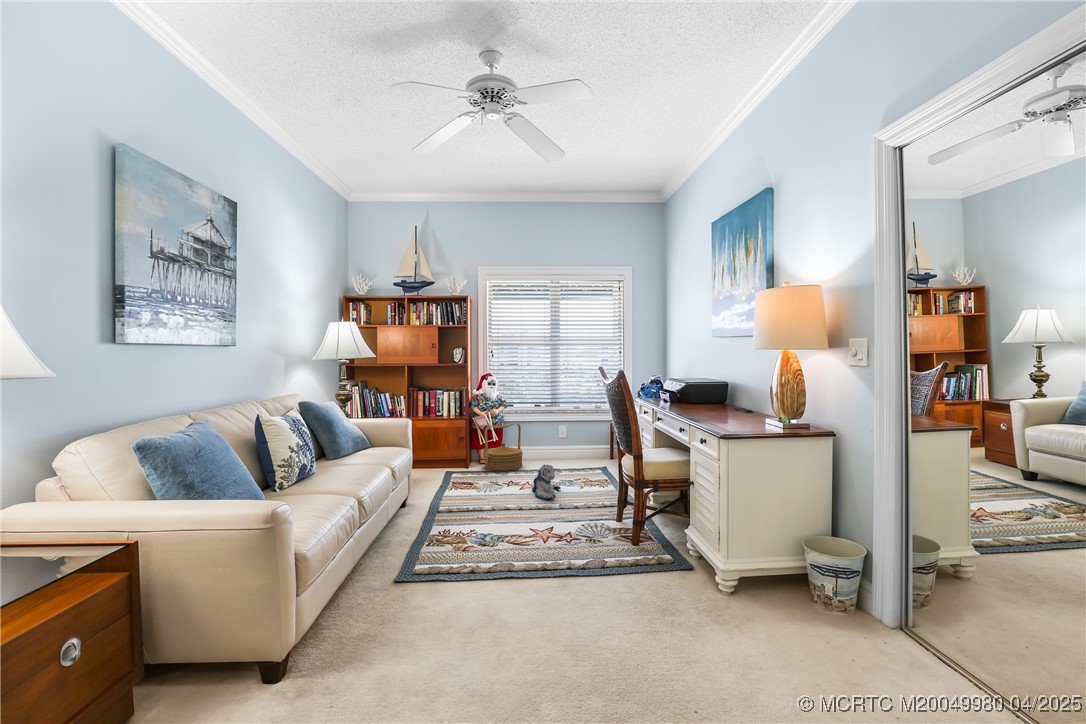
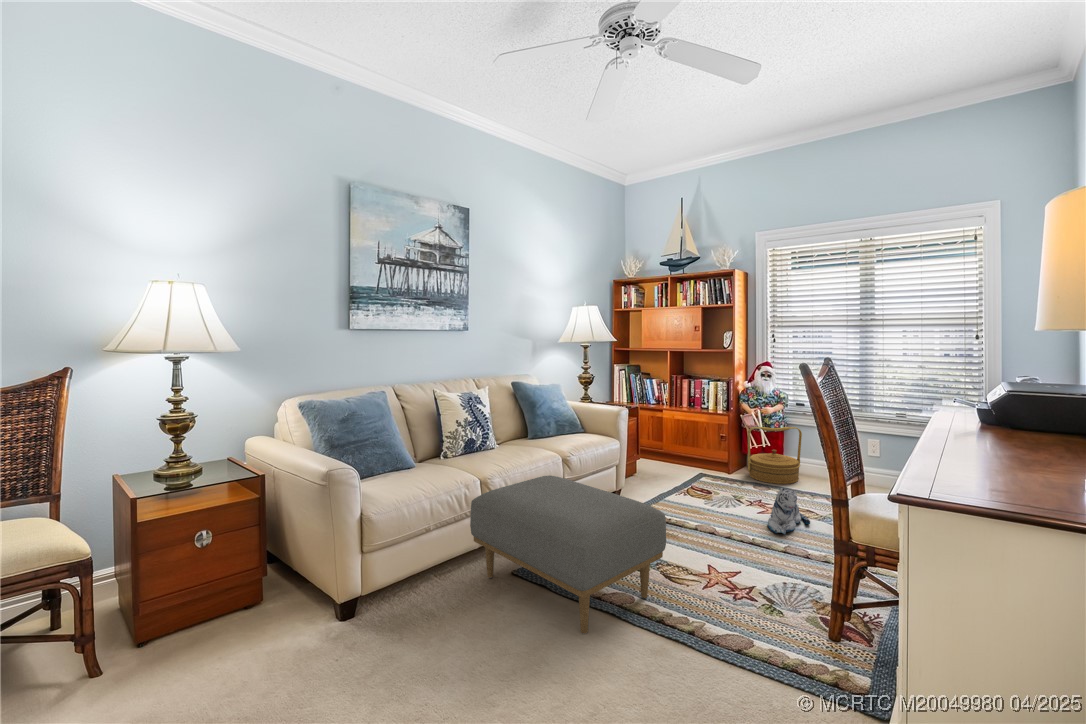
ottoman: none [350,480,526,596] -> present [470,476,666,634]

